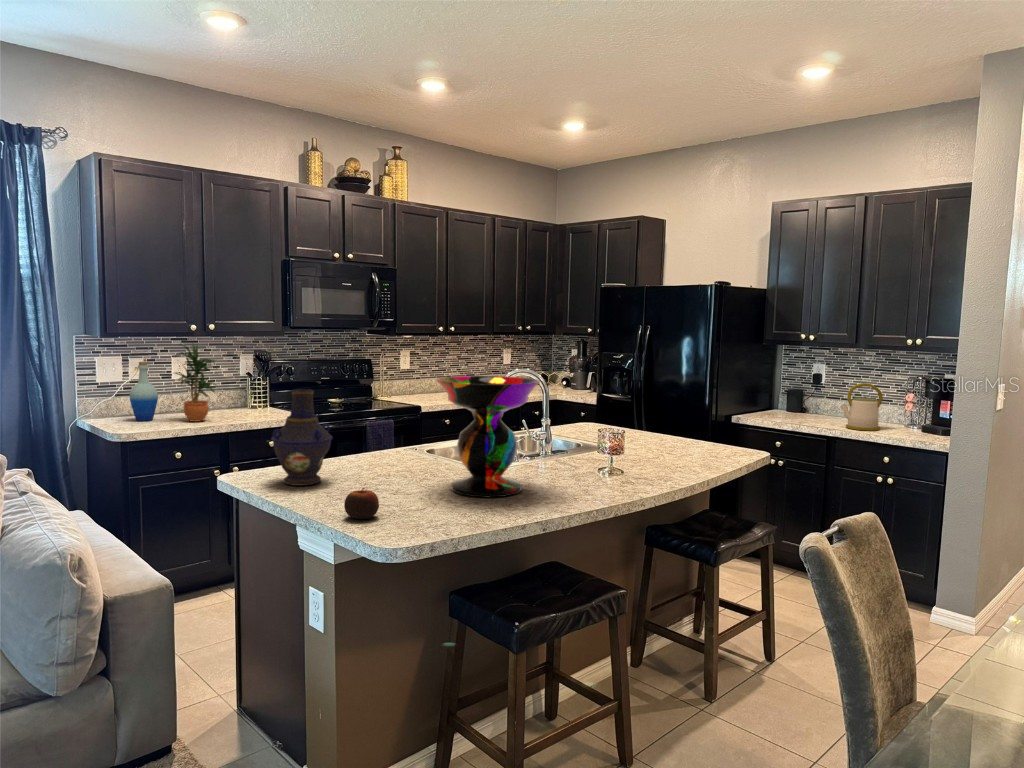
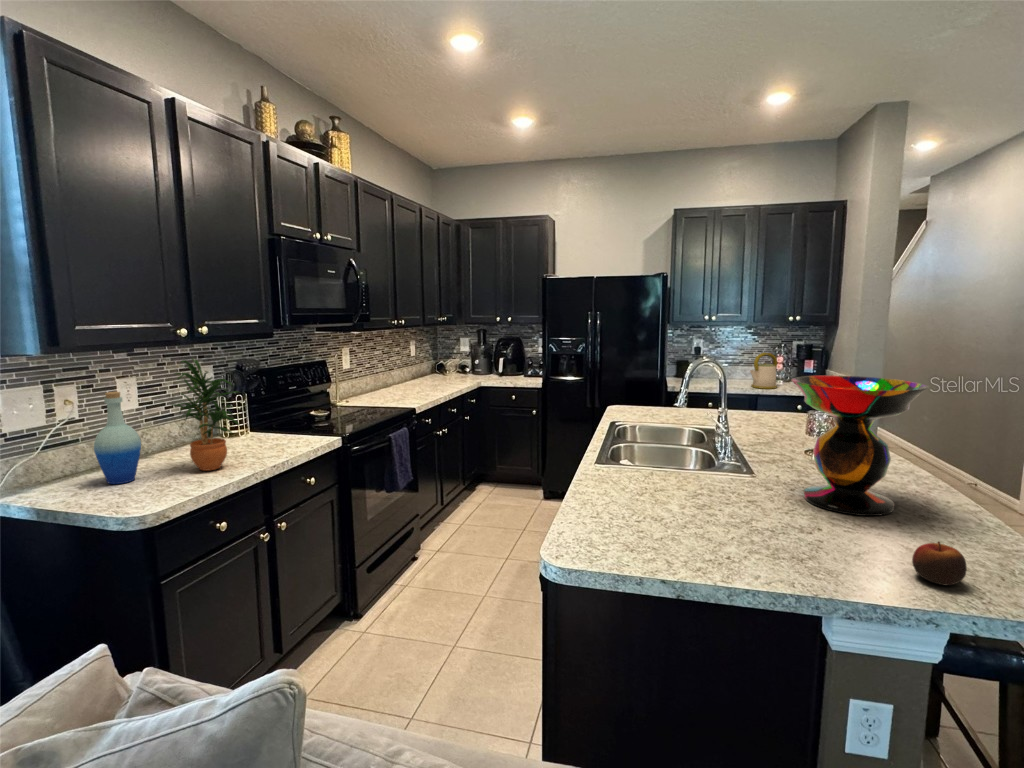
vase: present [271,389,333,486] -> none [653,417,746,551]

